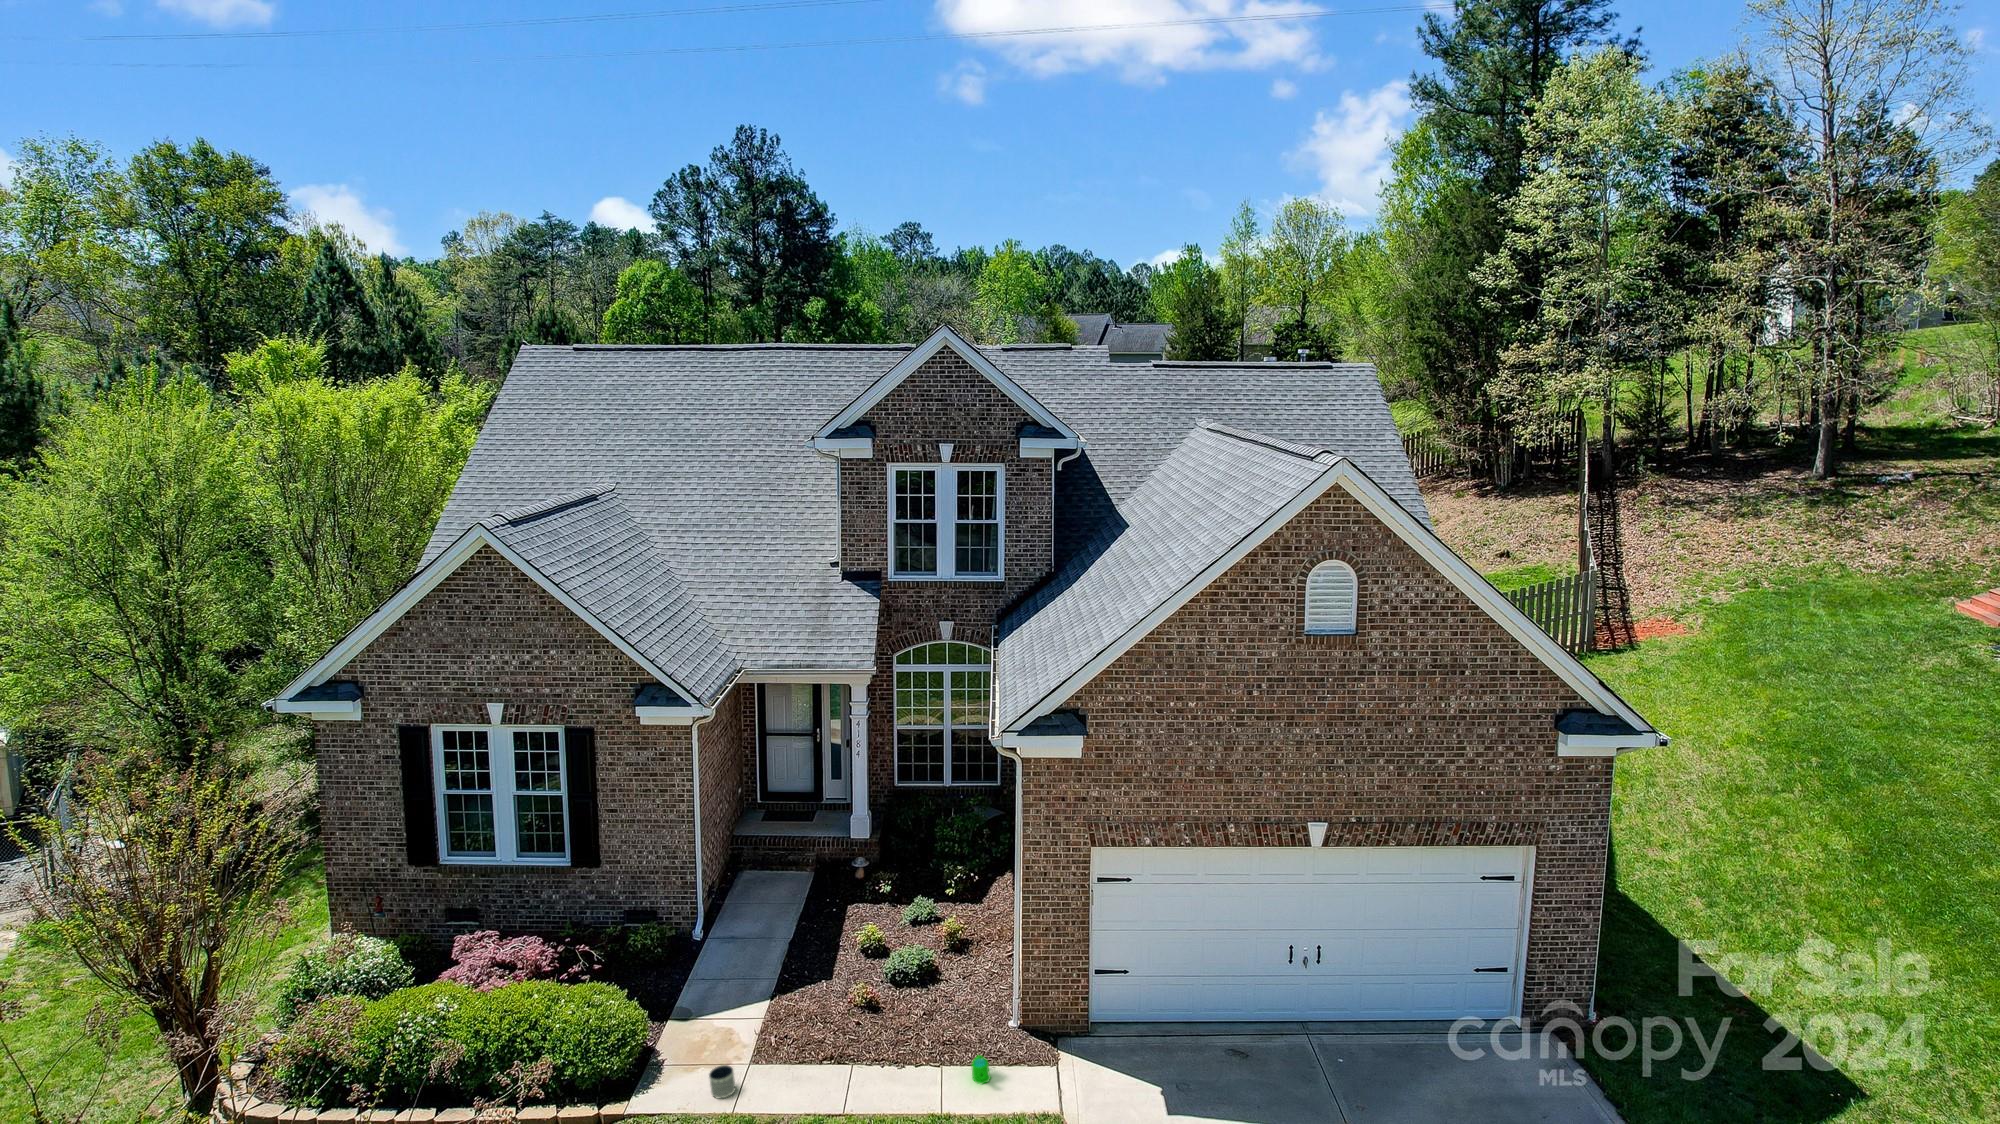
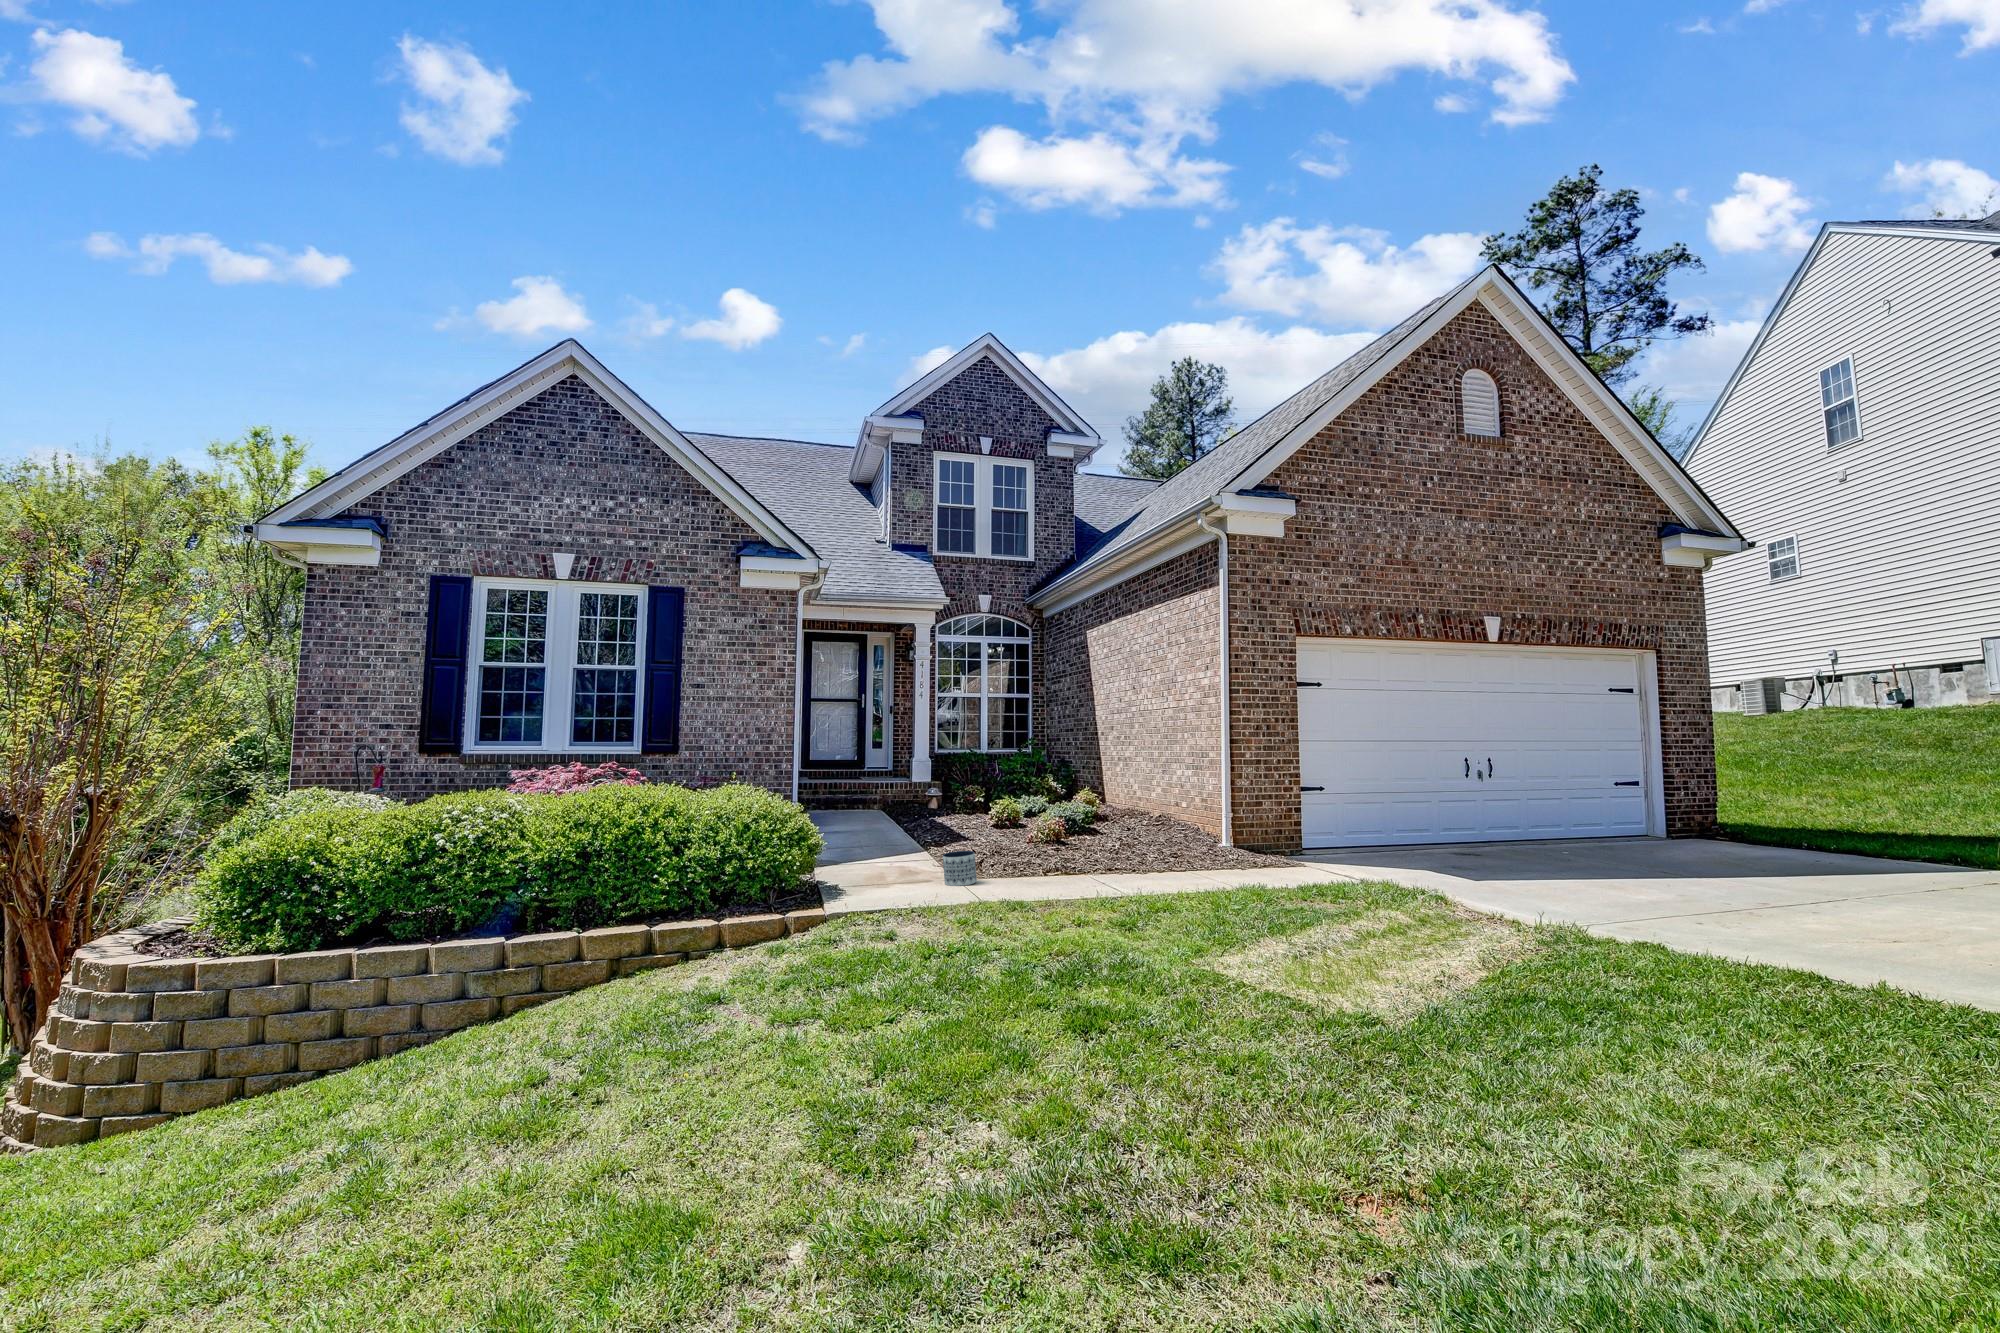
watering can: present [971,1055,991,1084] -> none [1239,835,1270,869]

